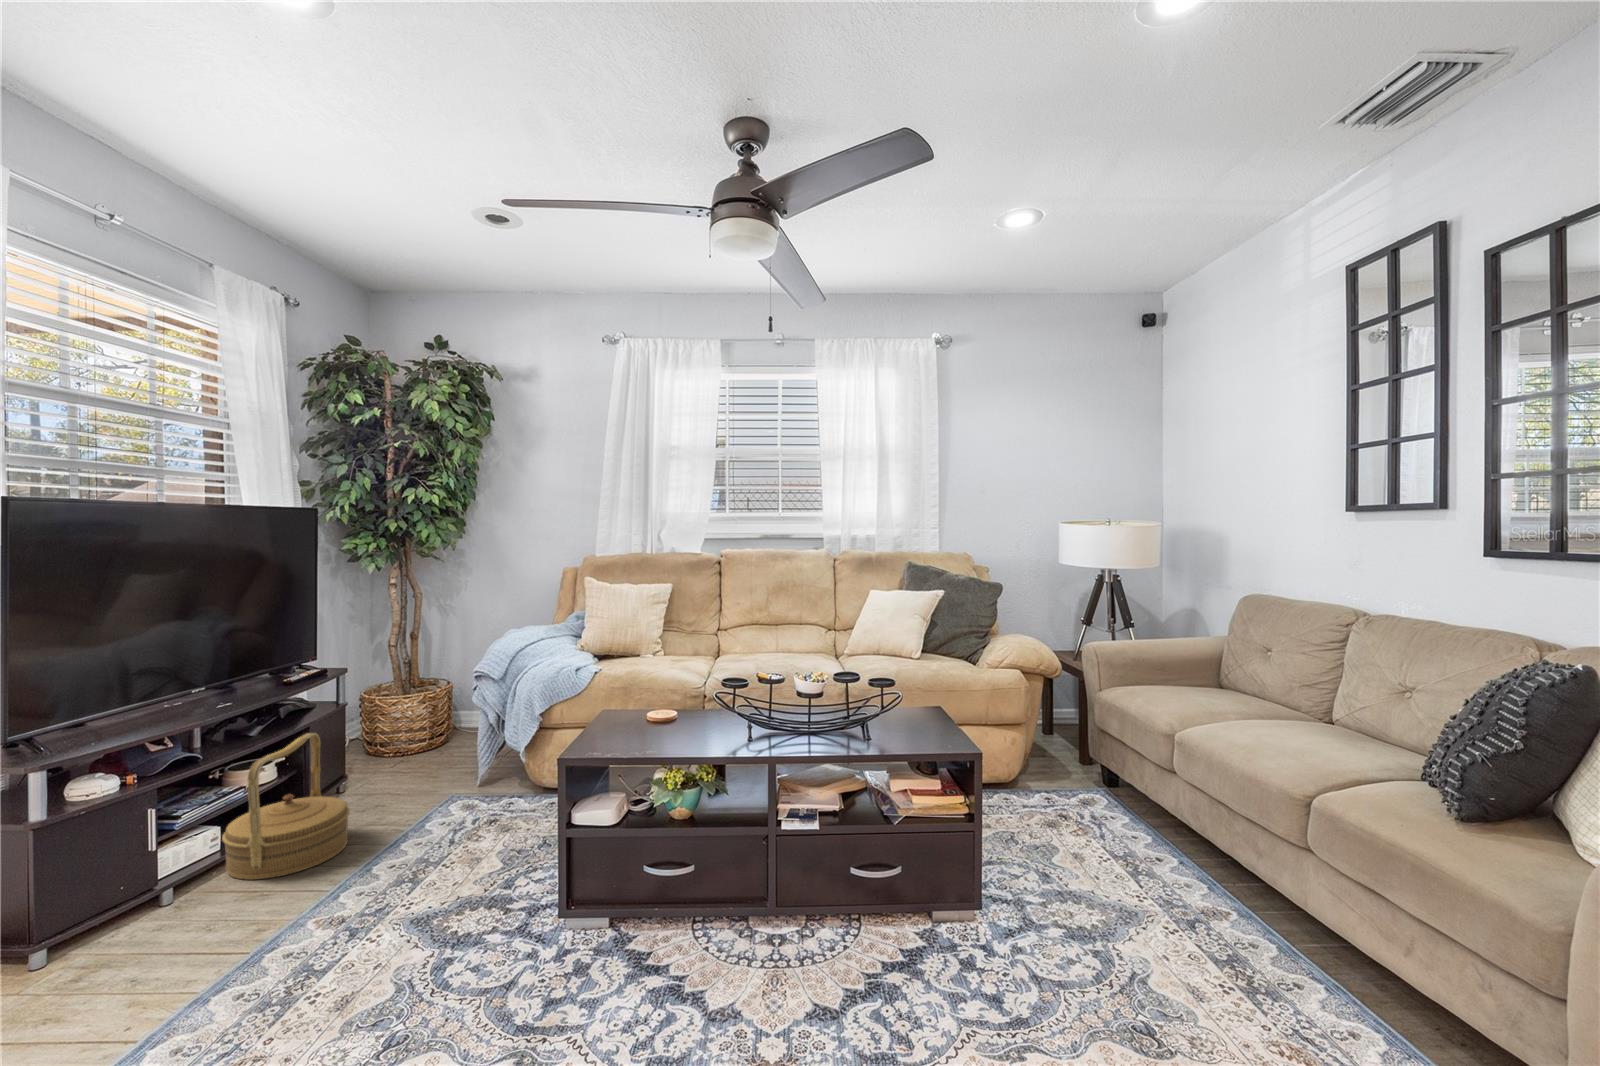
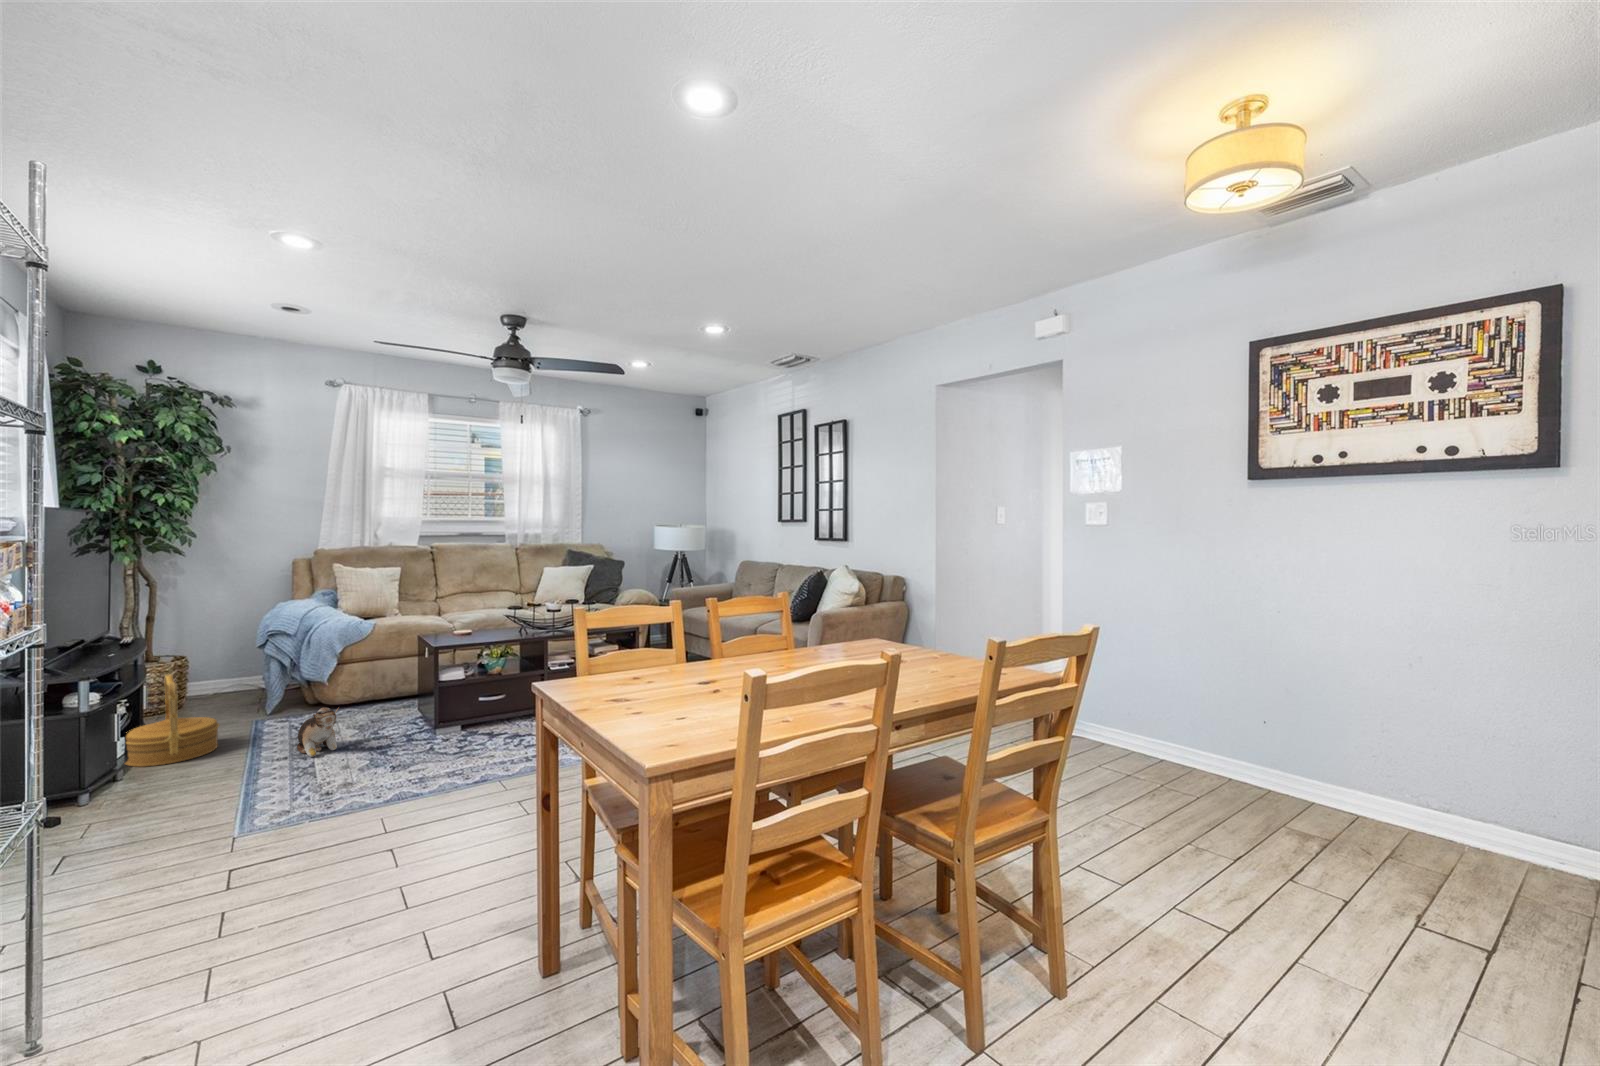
plush toy: none [349,848,426,933] -> present [297,708,339,757]

